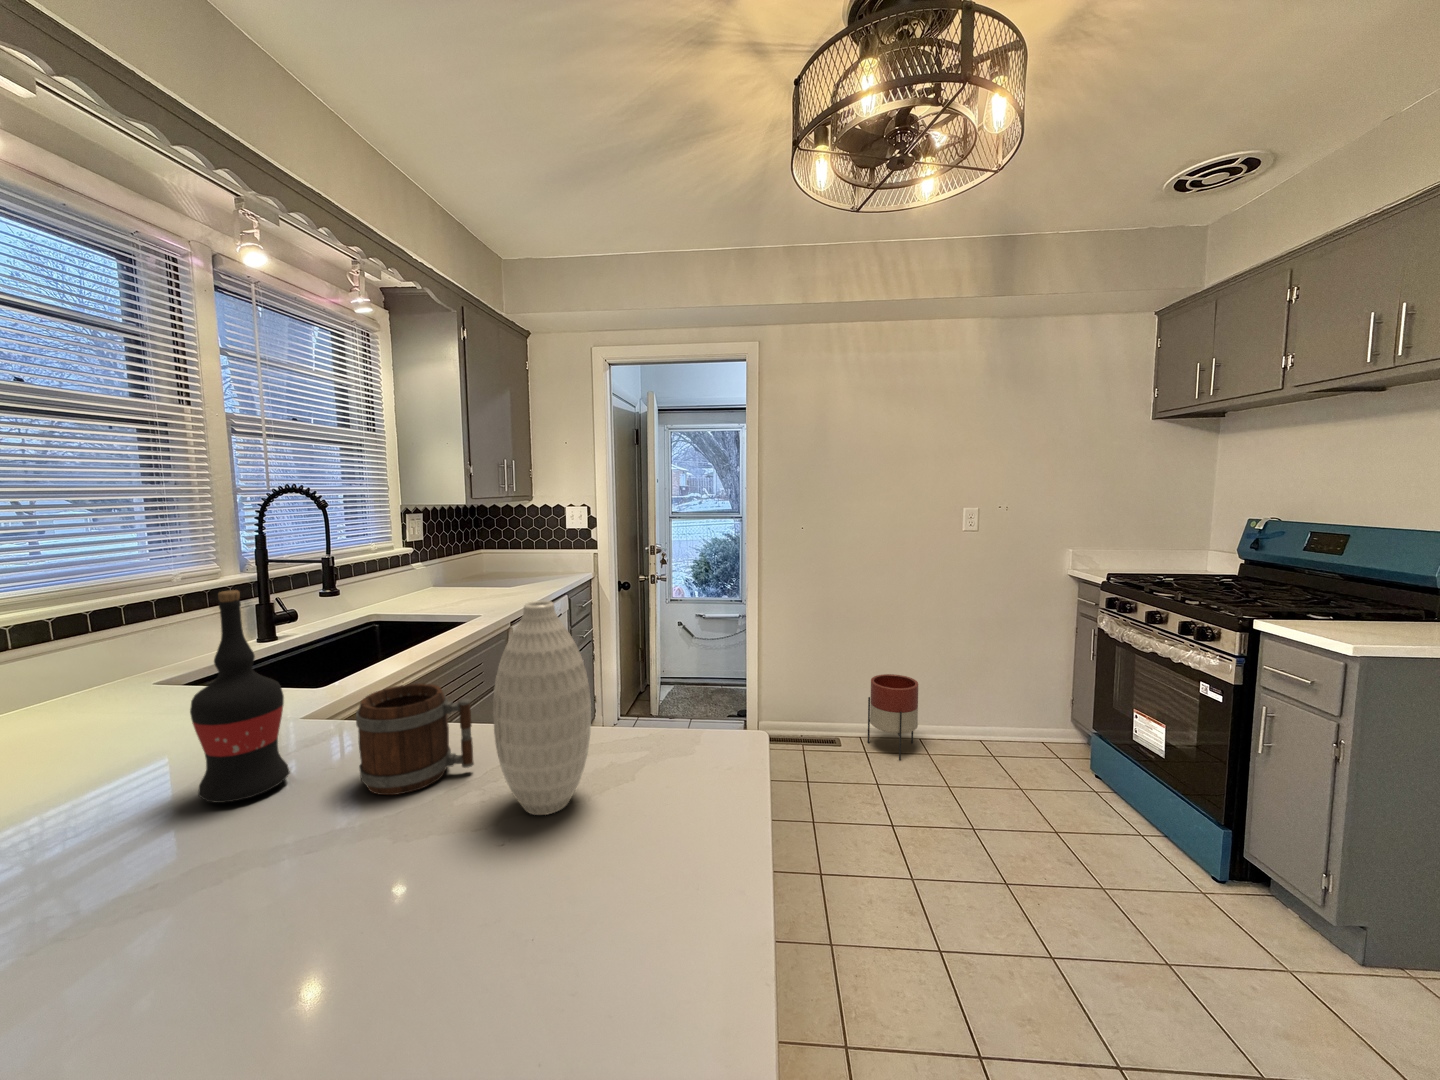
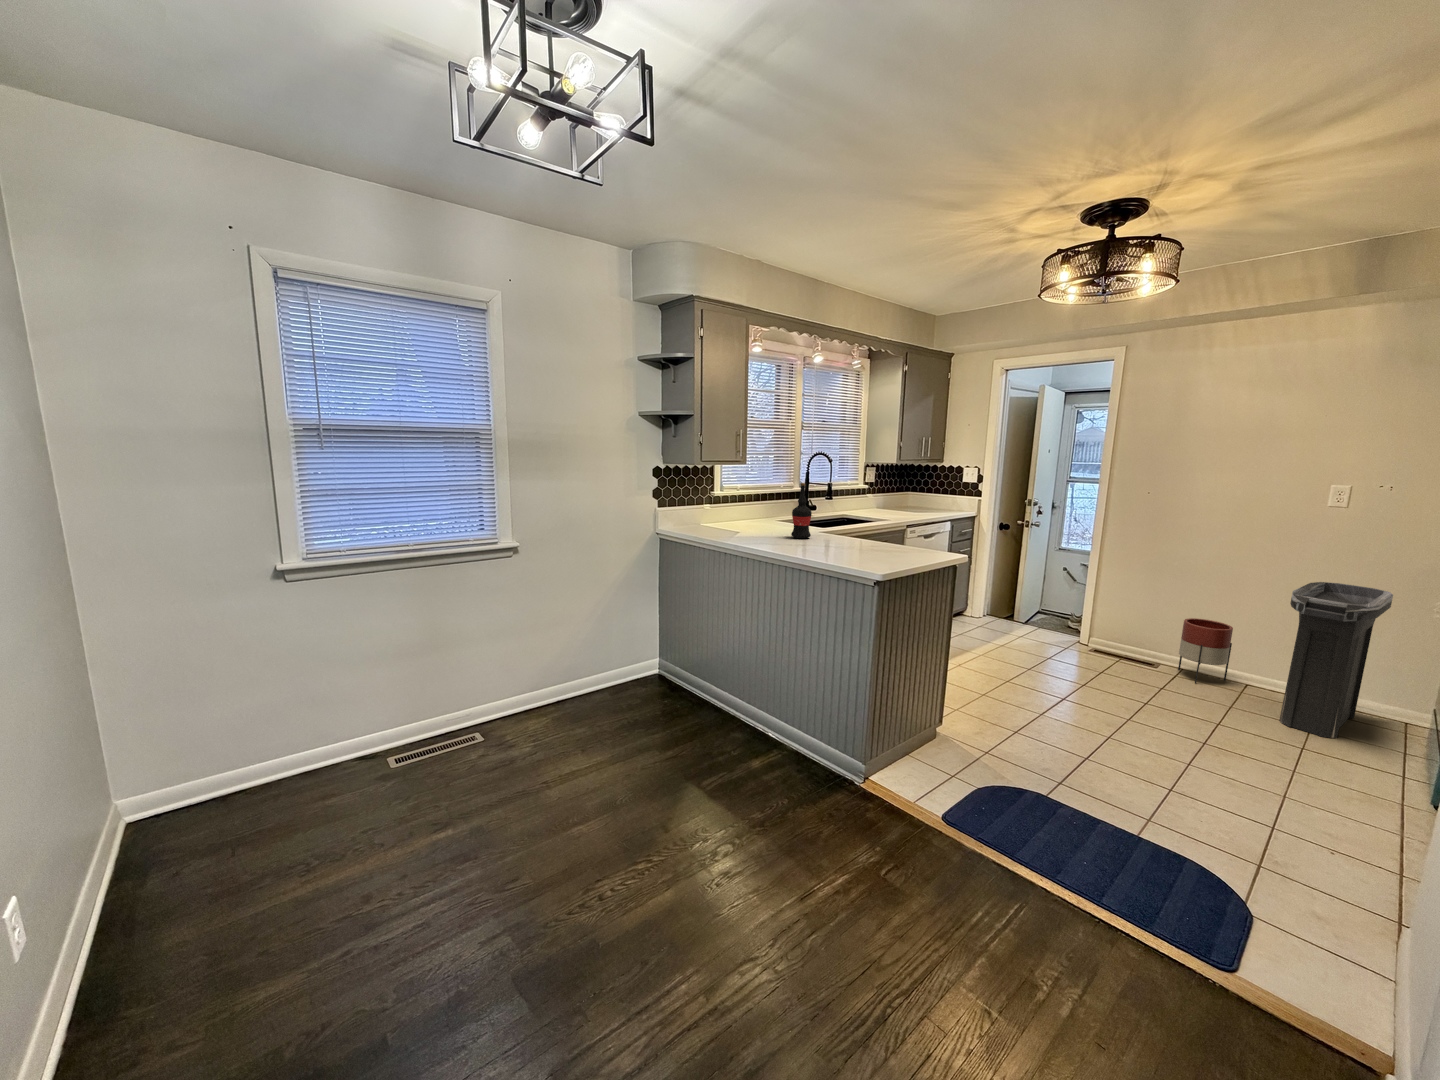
vase: present [493,601,591,815] -> none [858,491,885,550]
trash can: none [980,611,1078,800] -> present [1279,582,1393,738]
mug: present [356,684,474,795] -> none [827,516,857,544]

